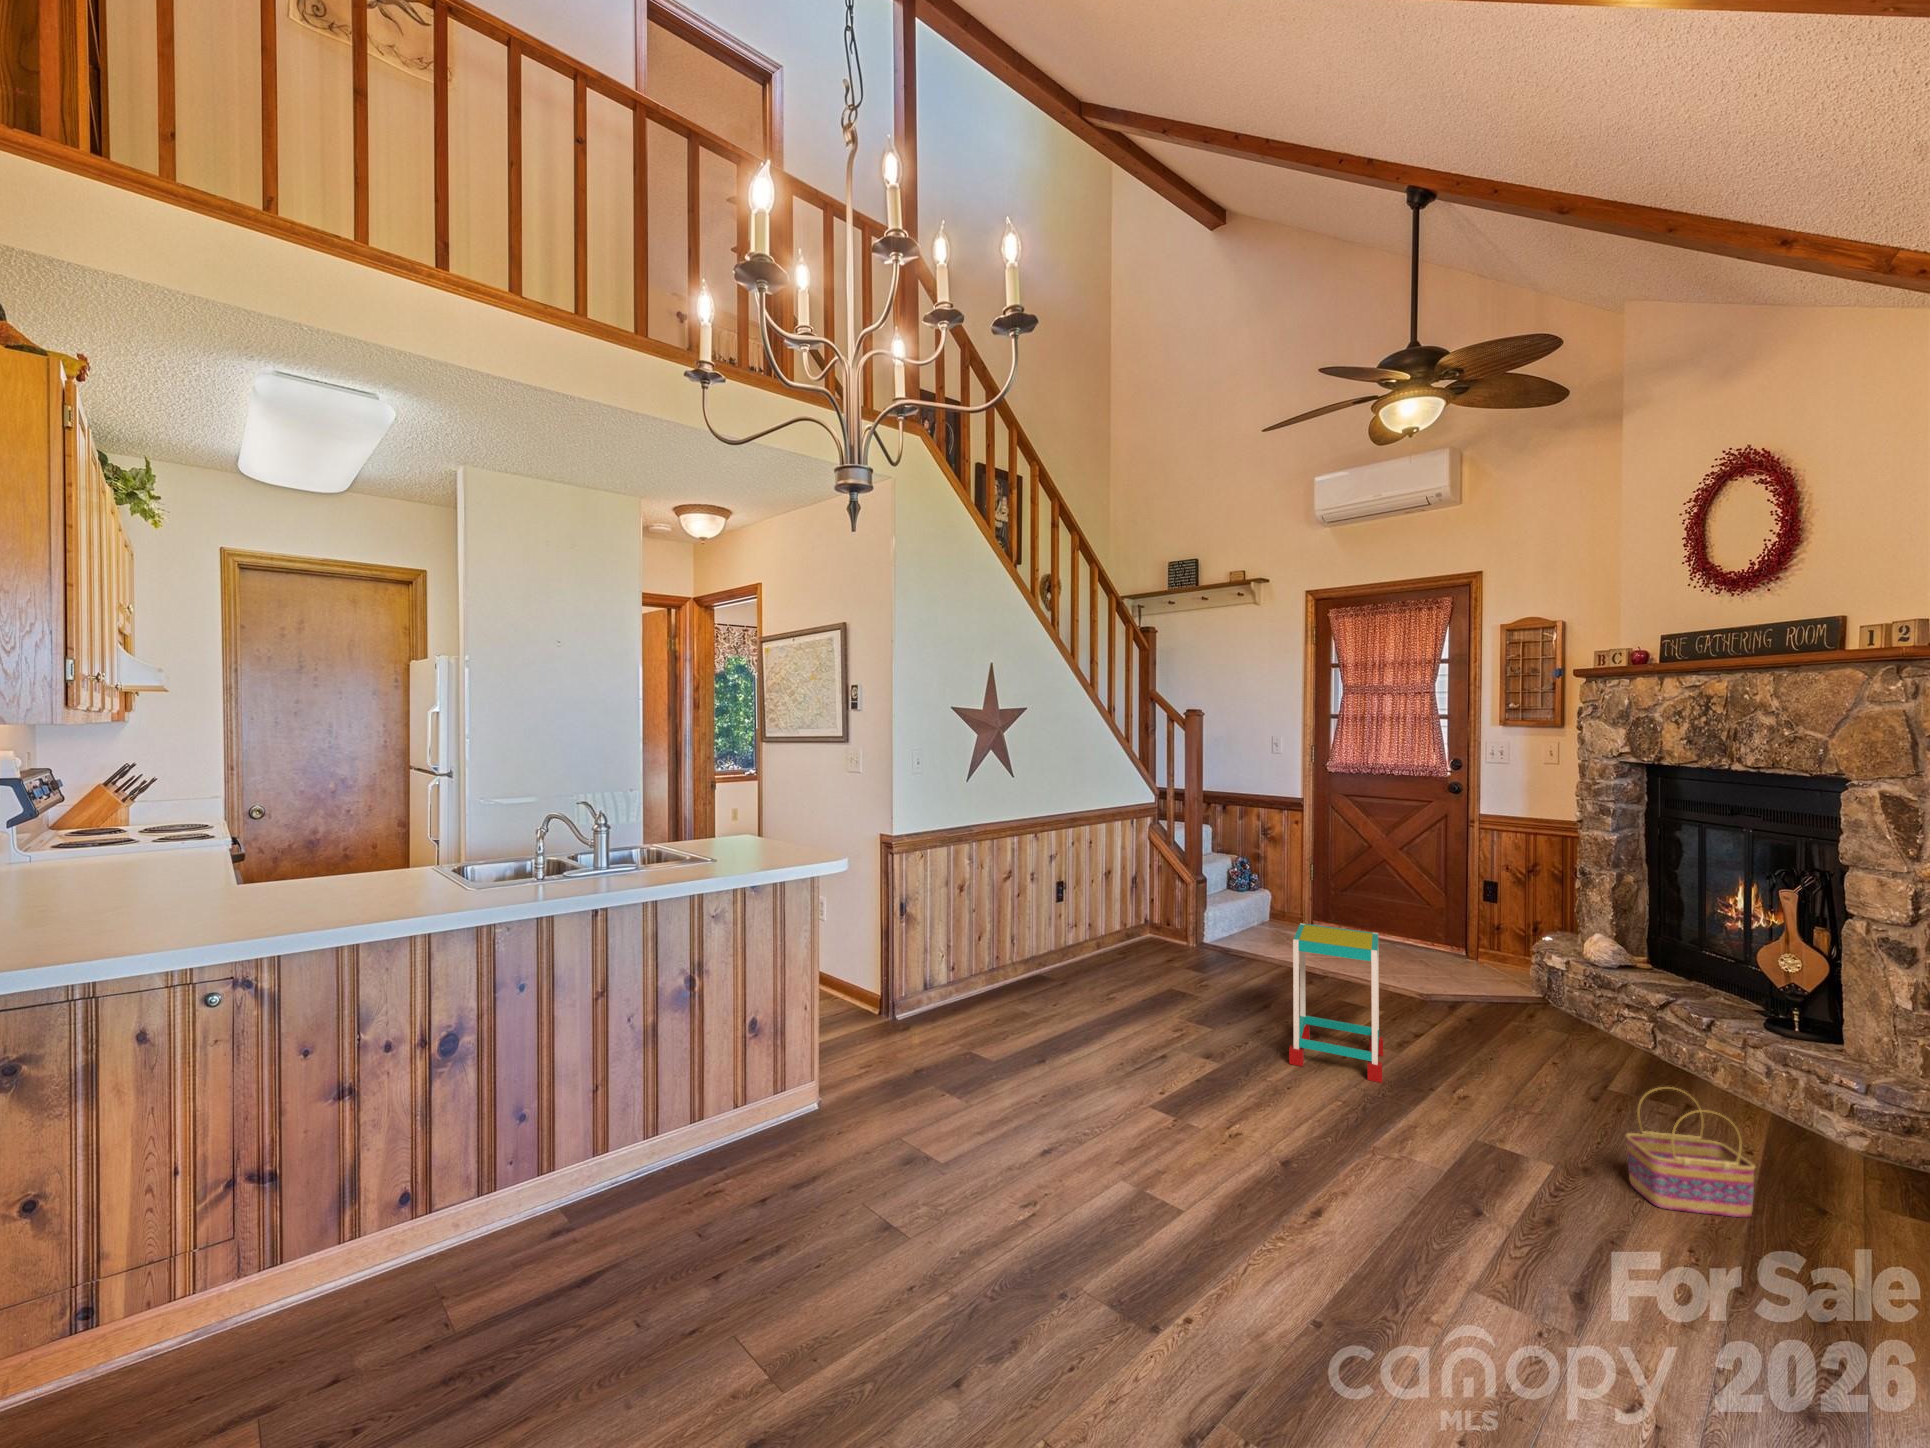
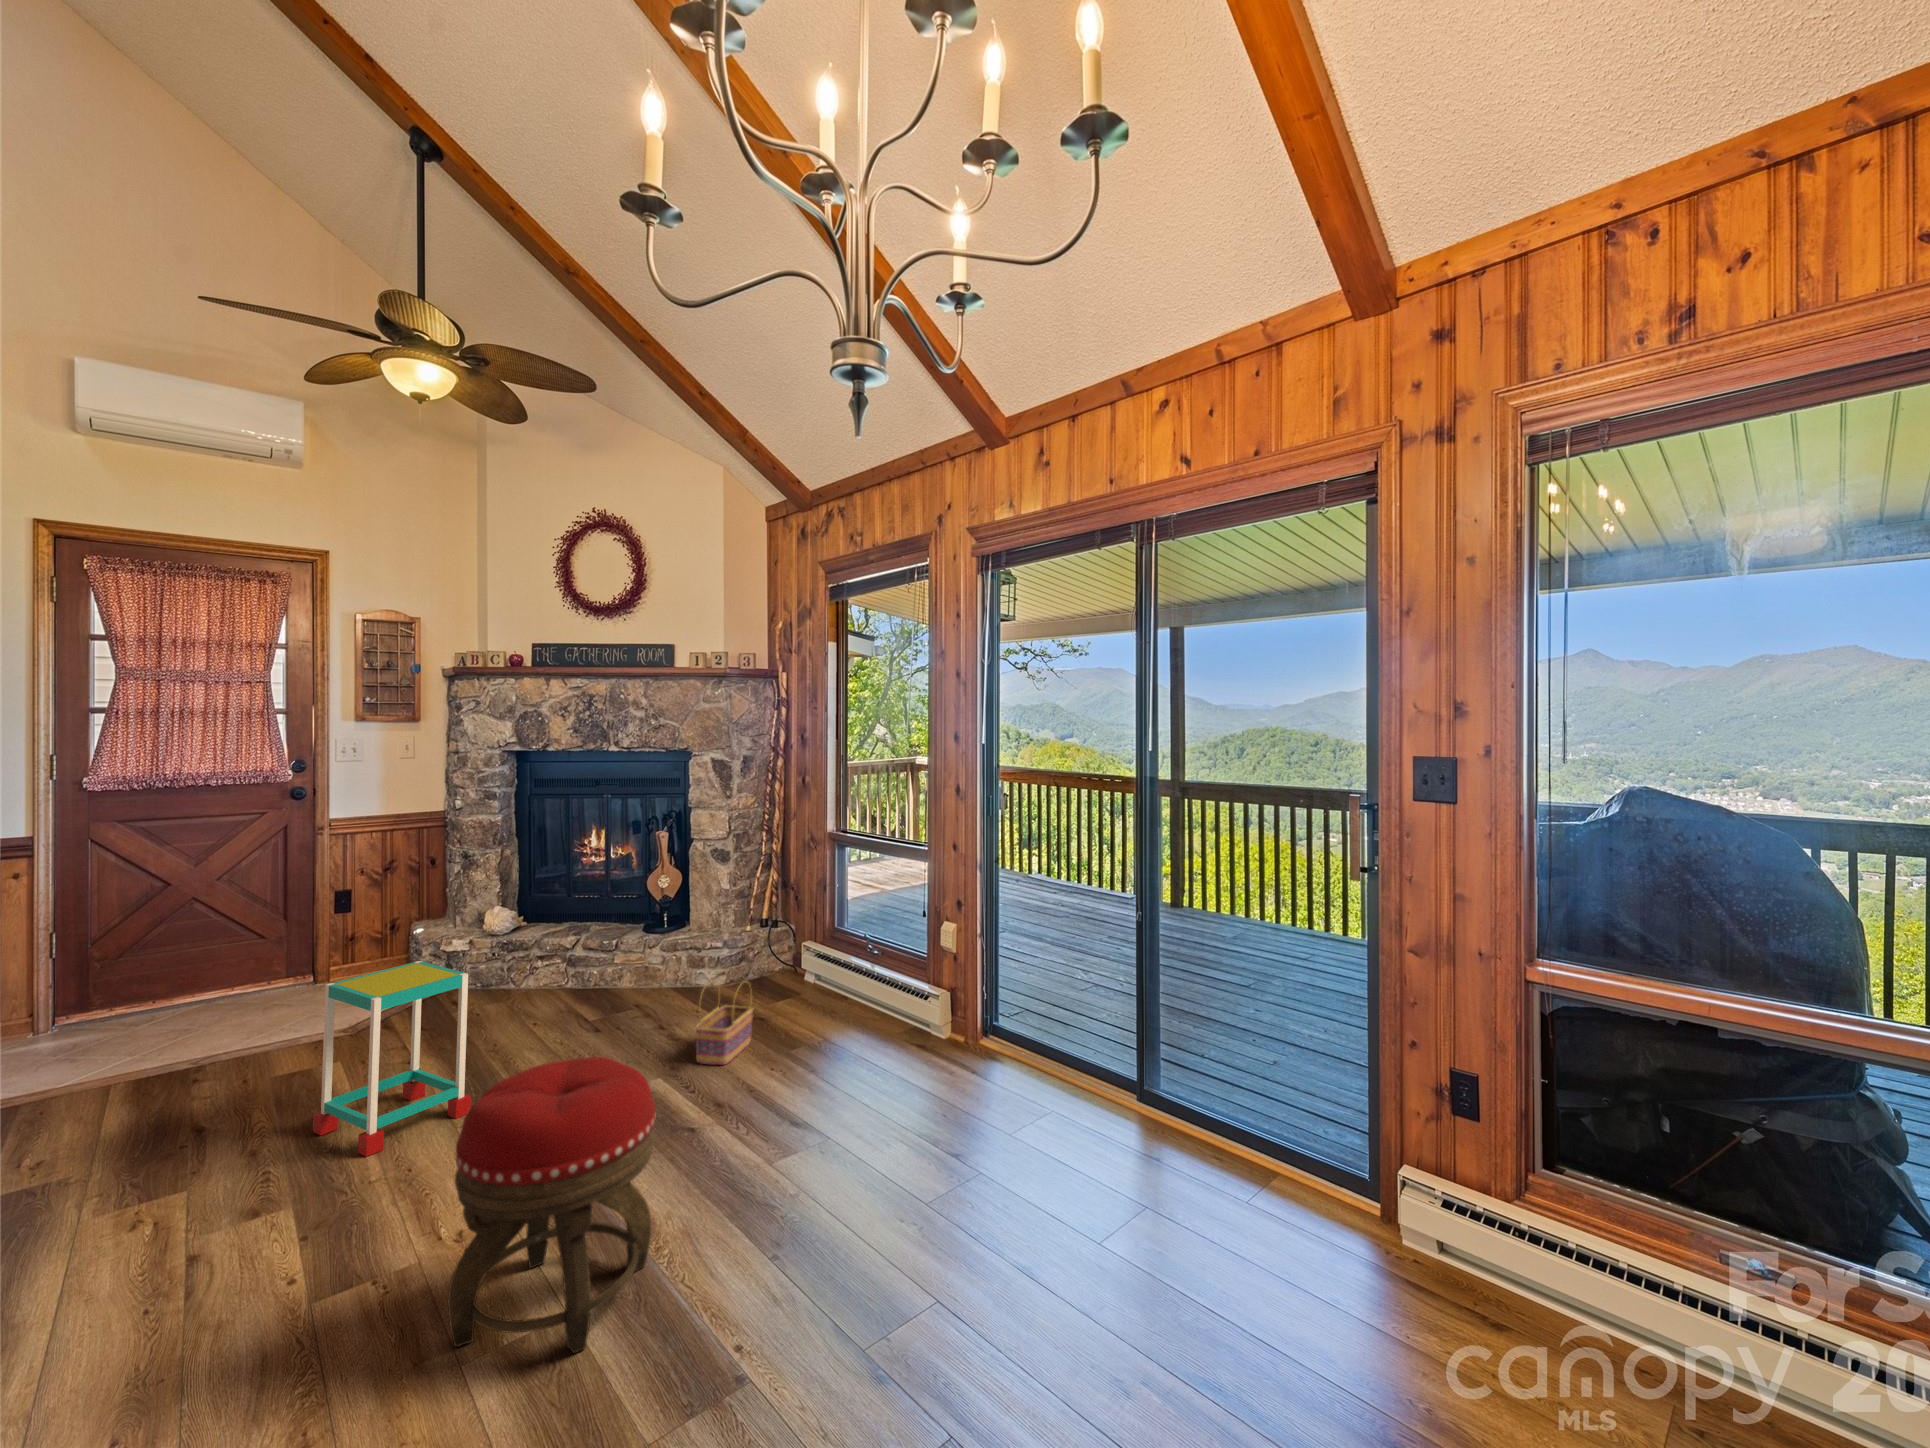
footstool: none [1117,997,1272,1234] -> present [448,1057,655,1353]

